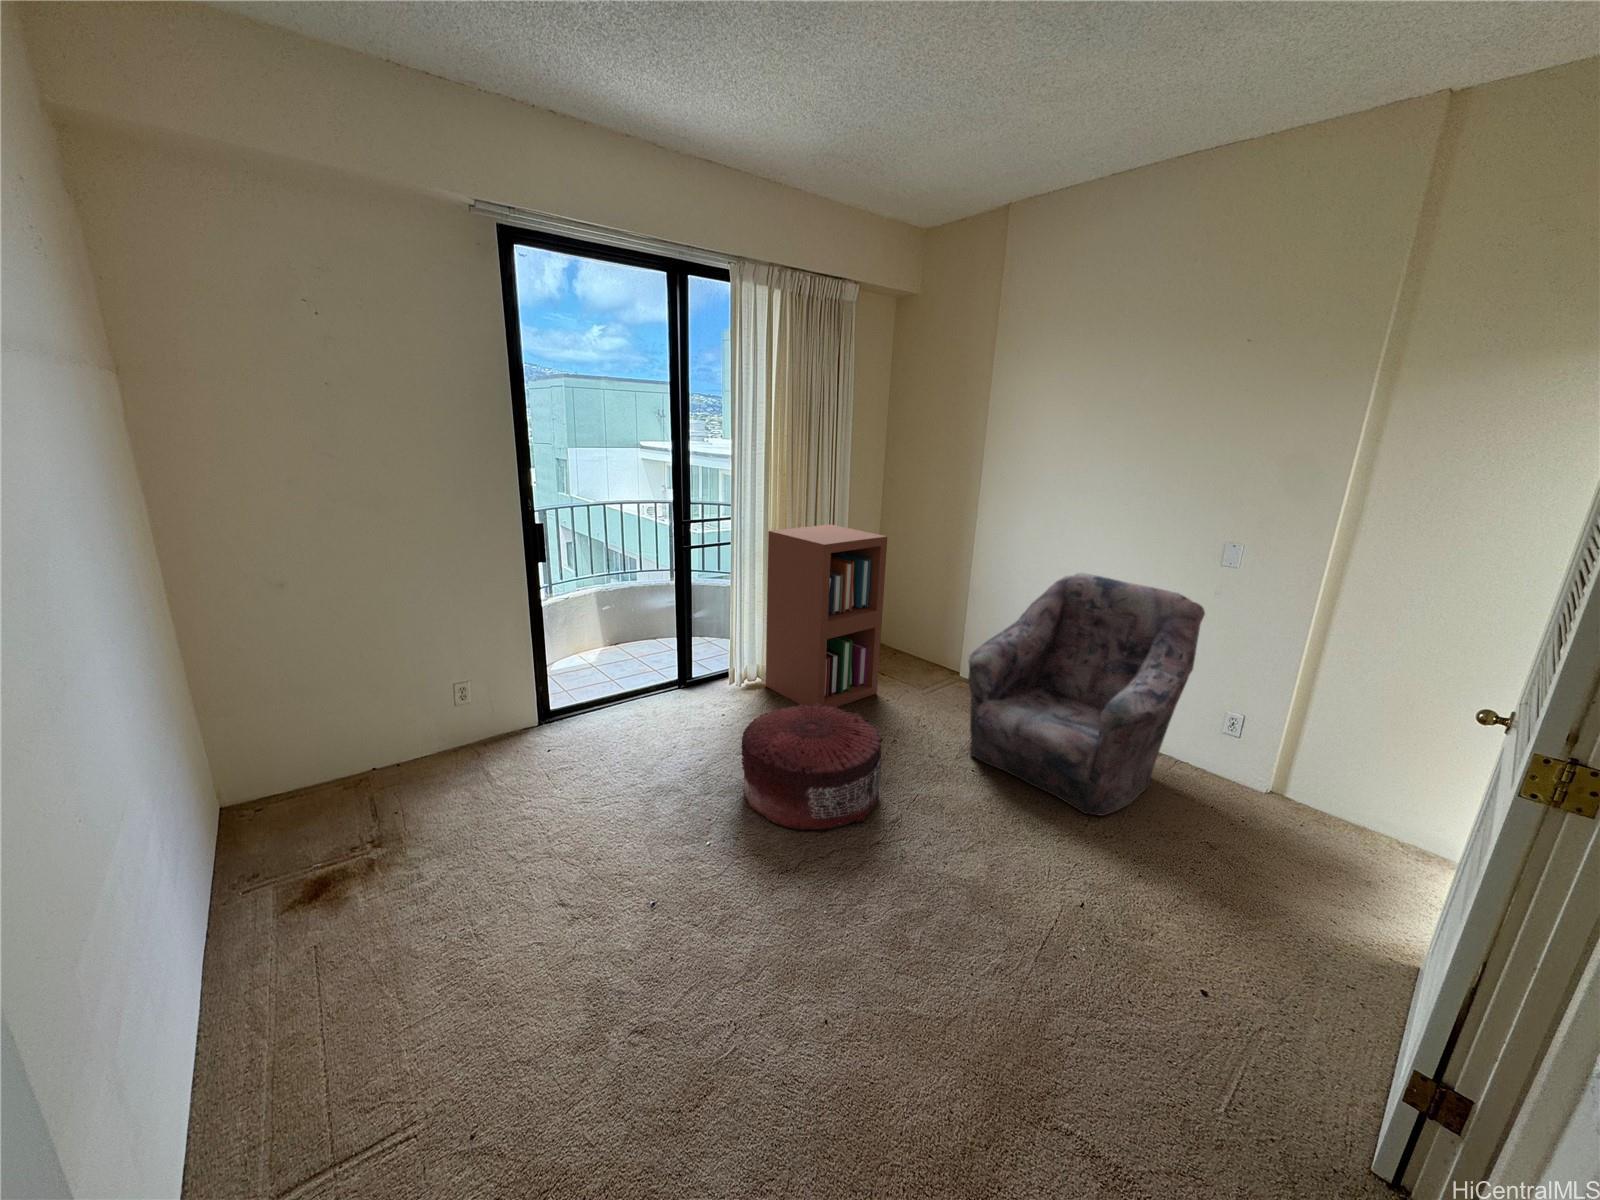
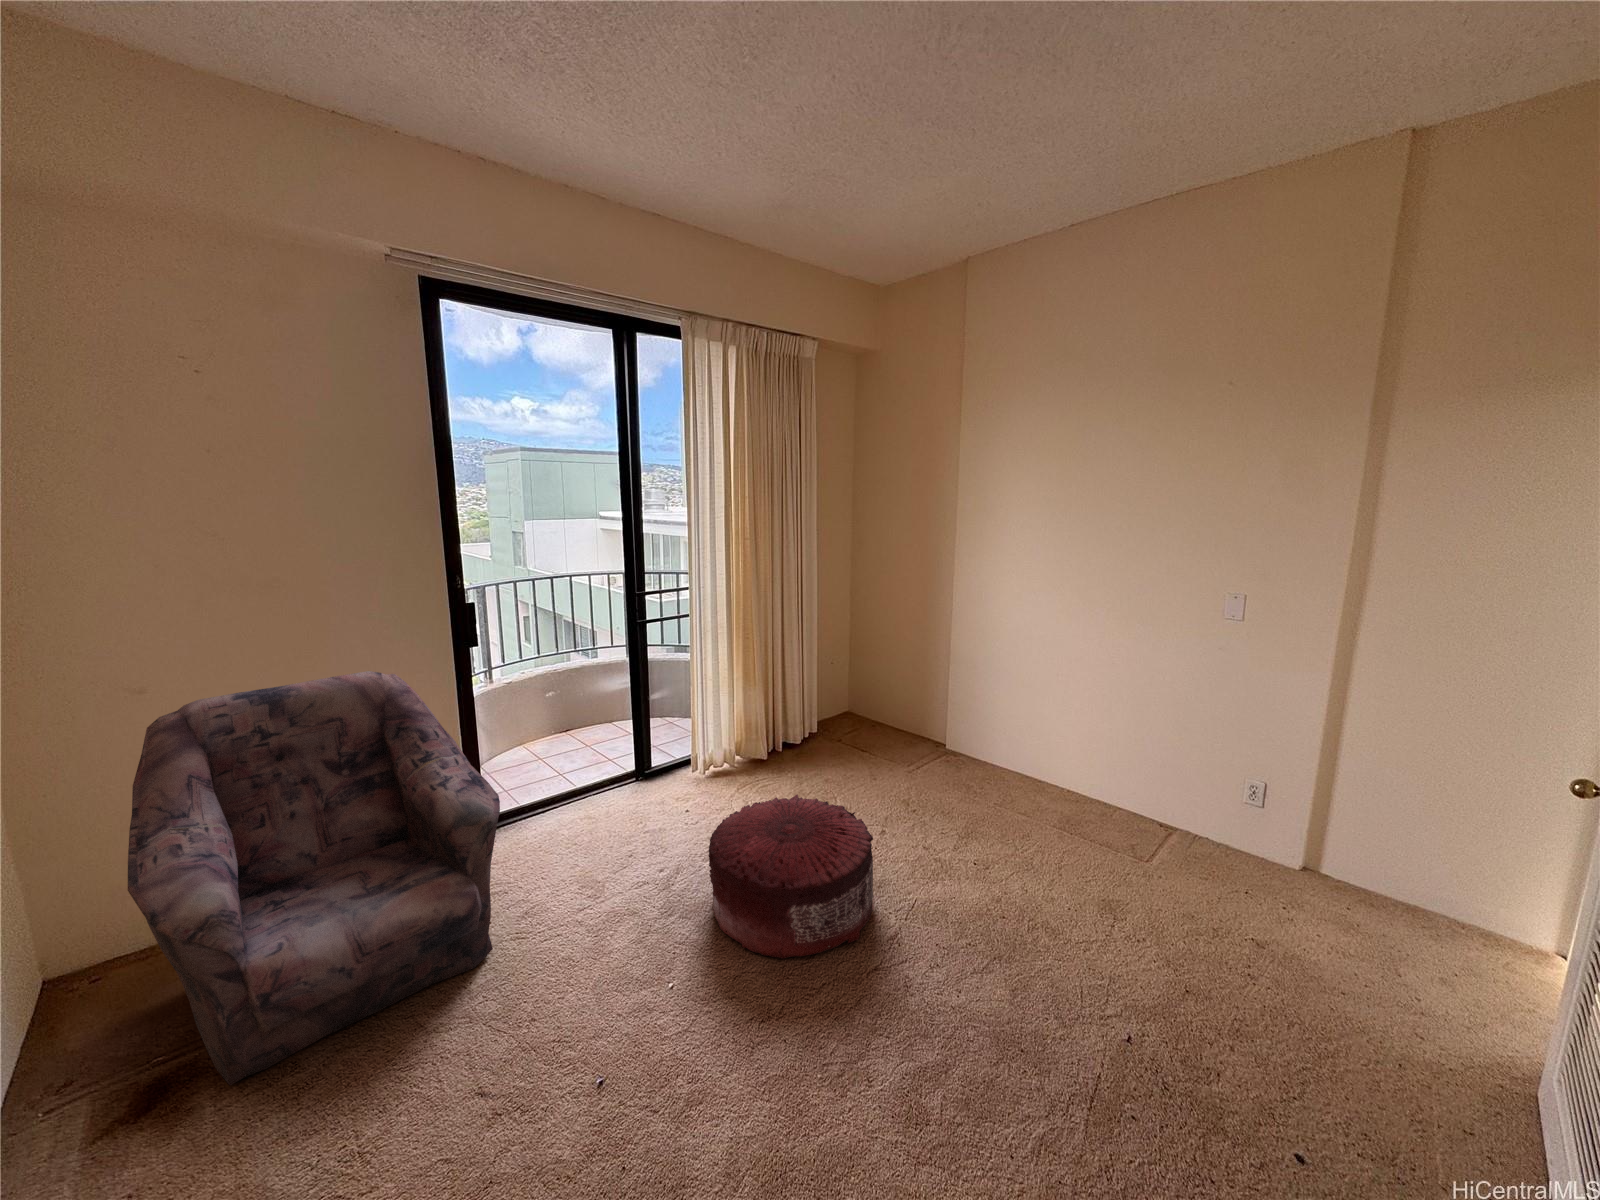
bookshelf: present [766,524,888,707] -> none [732,591,861,803]
armchair: present [968,573,1205,816] -> present [128,671,500,1085]

